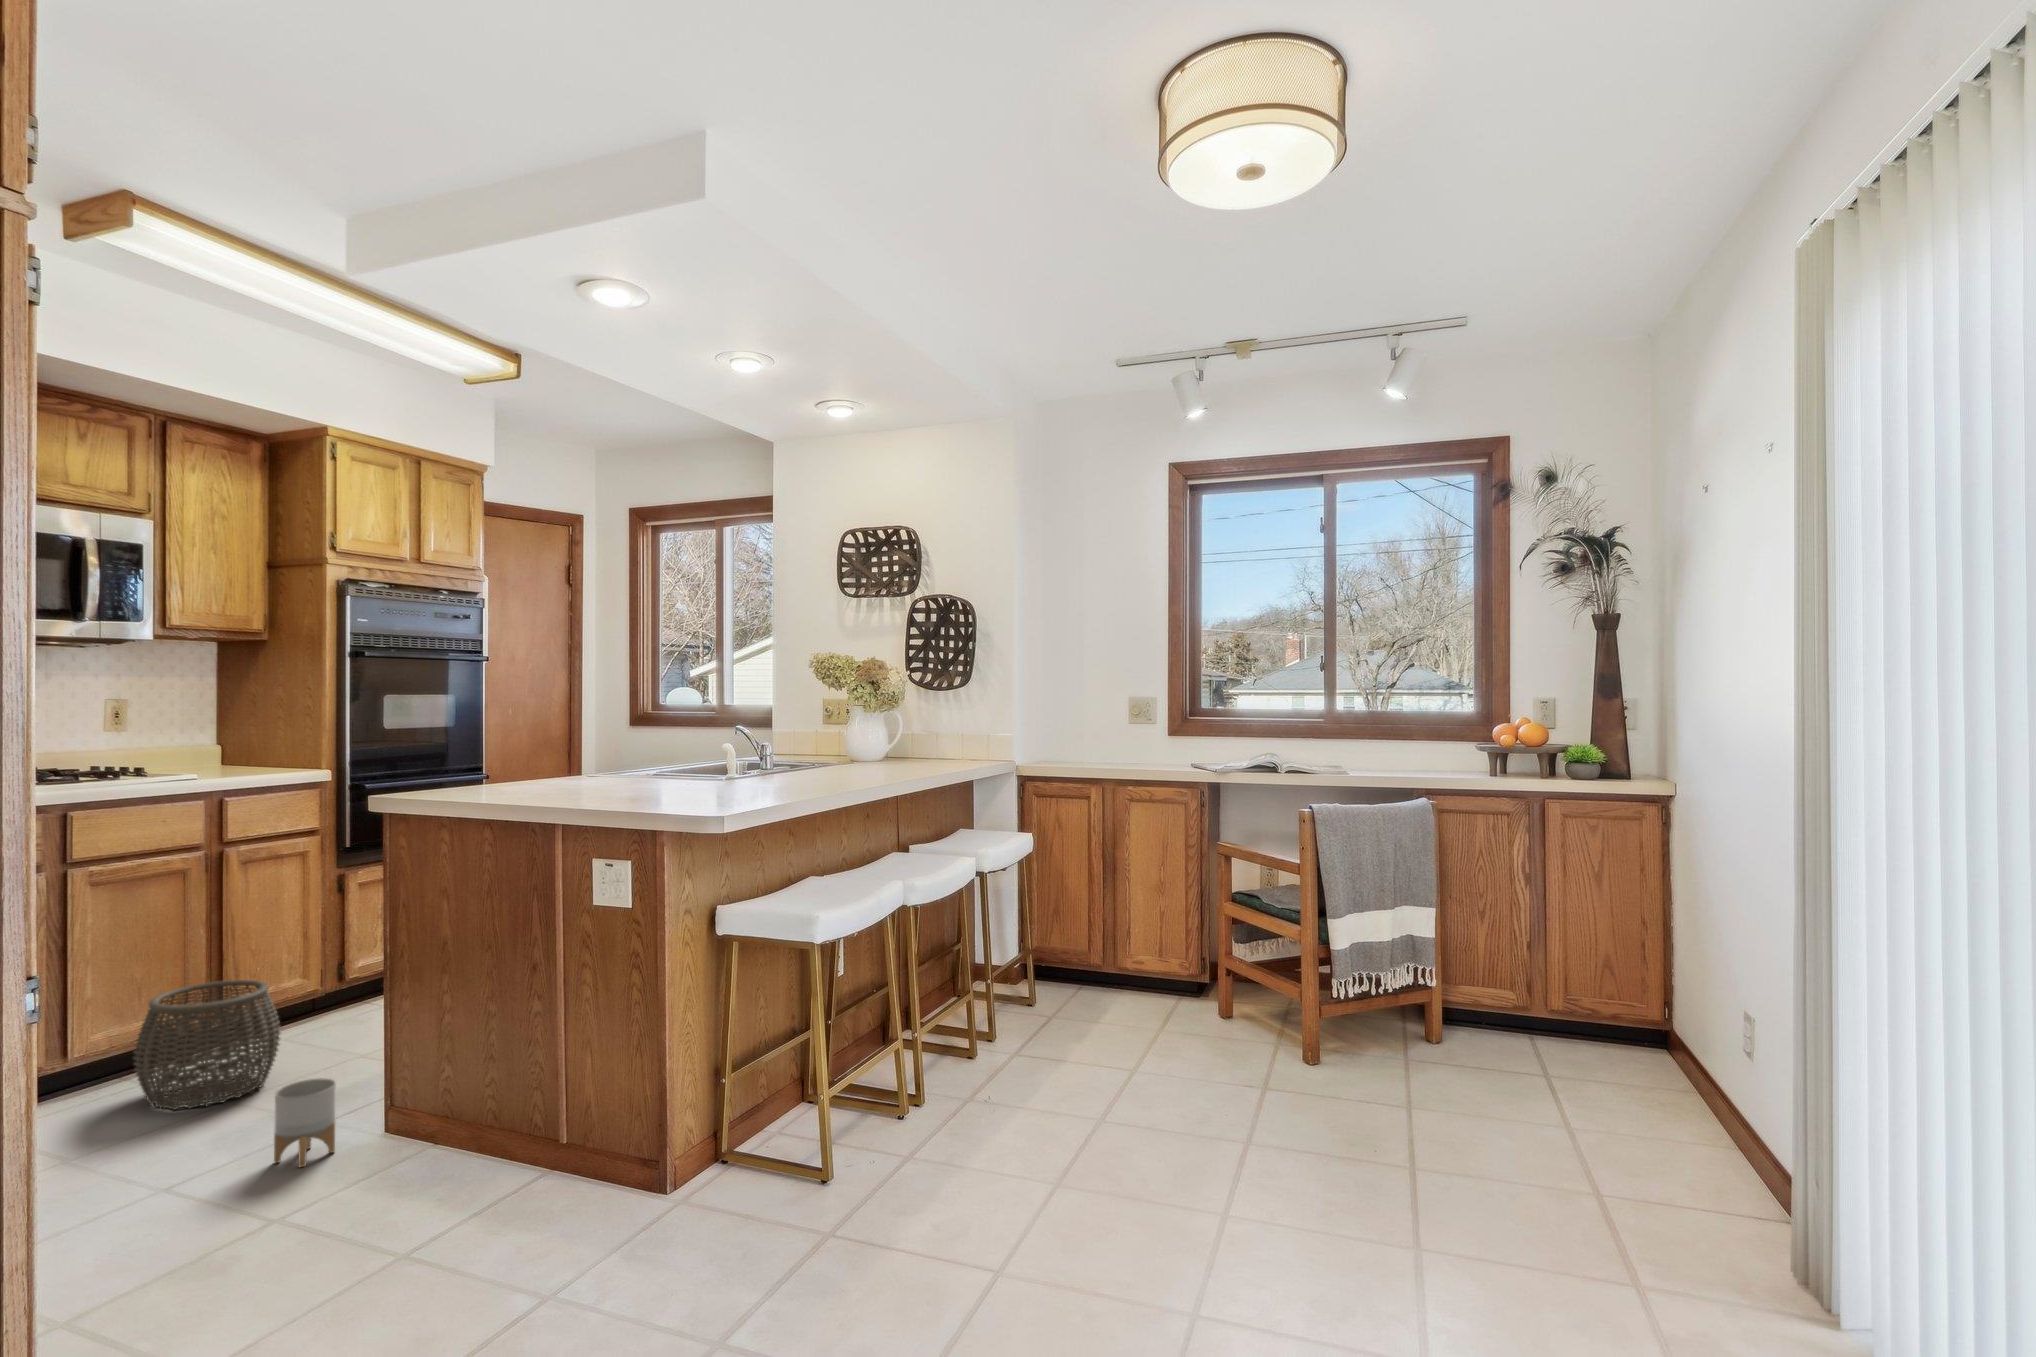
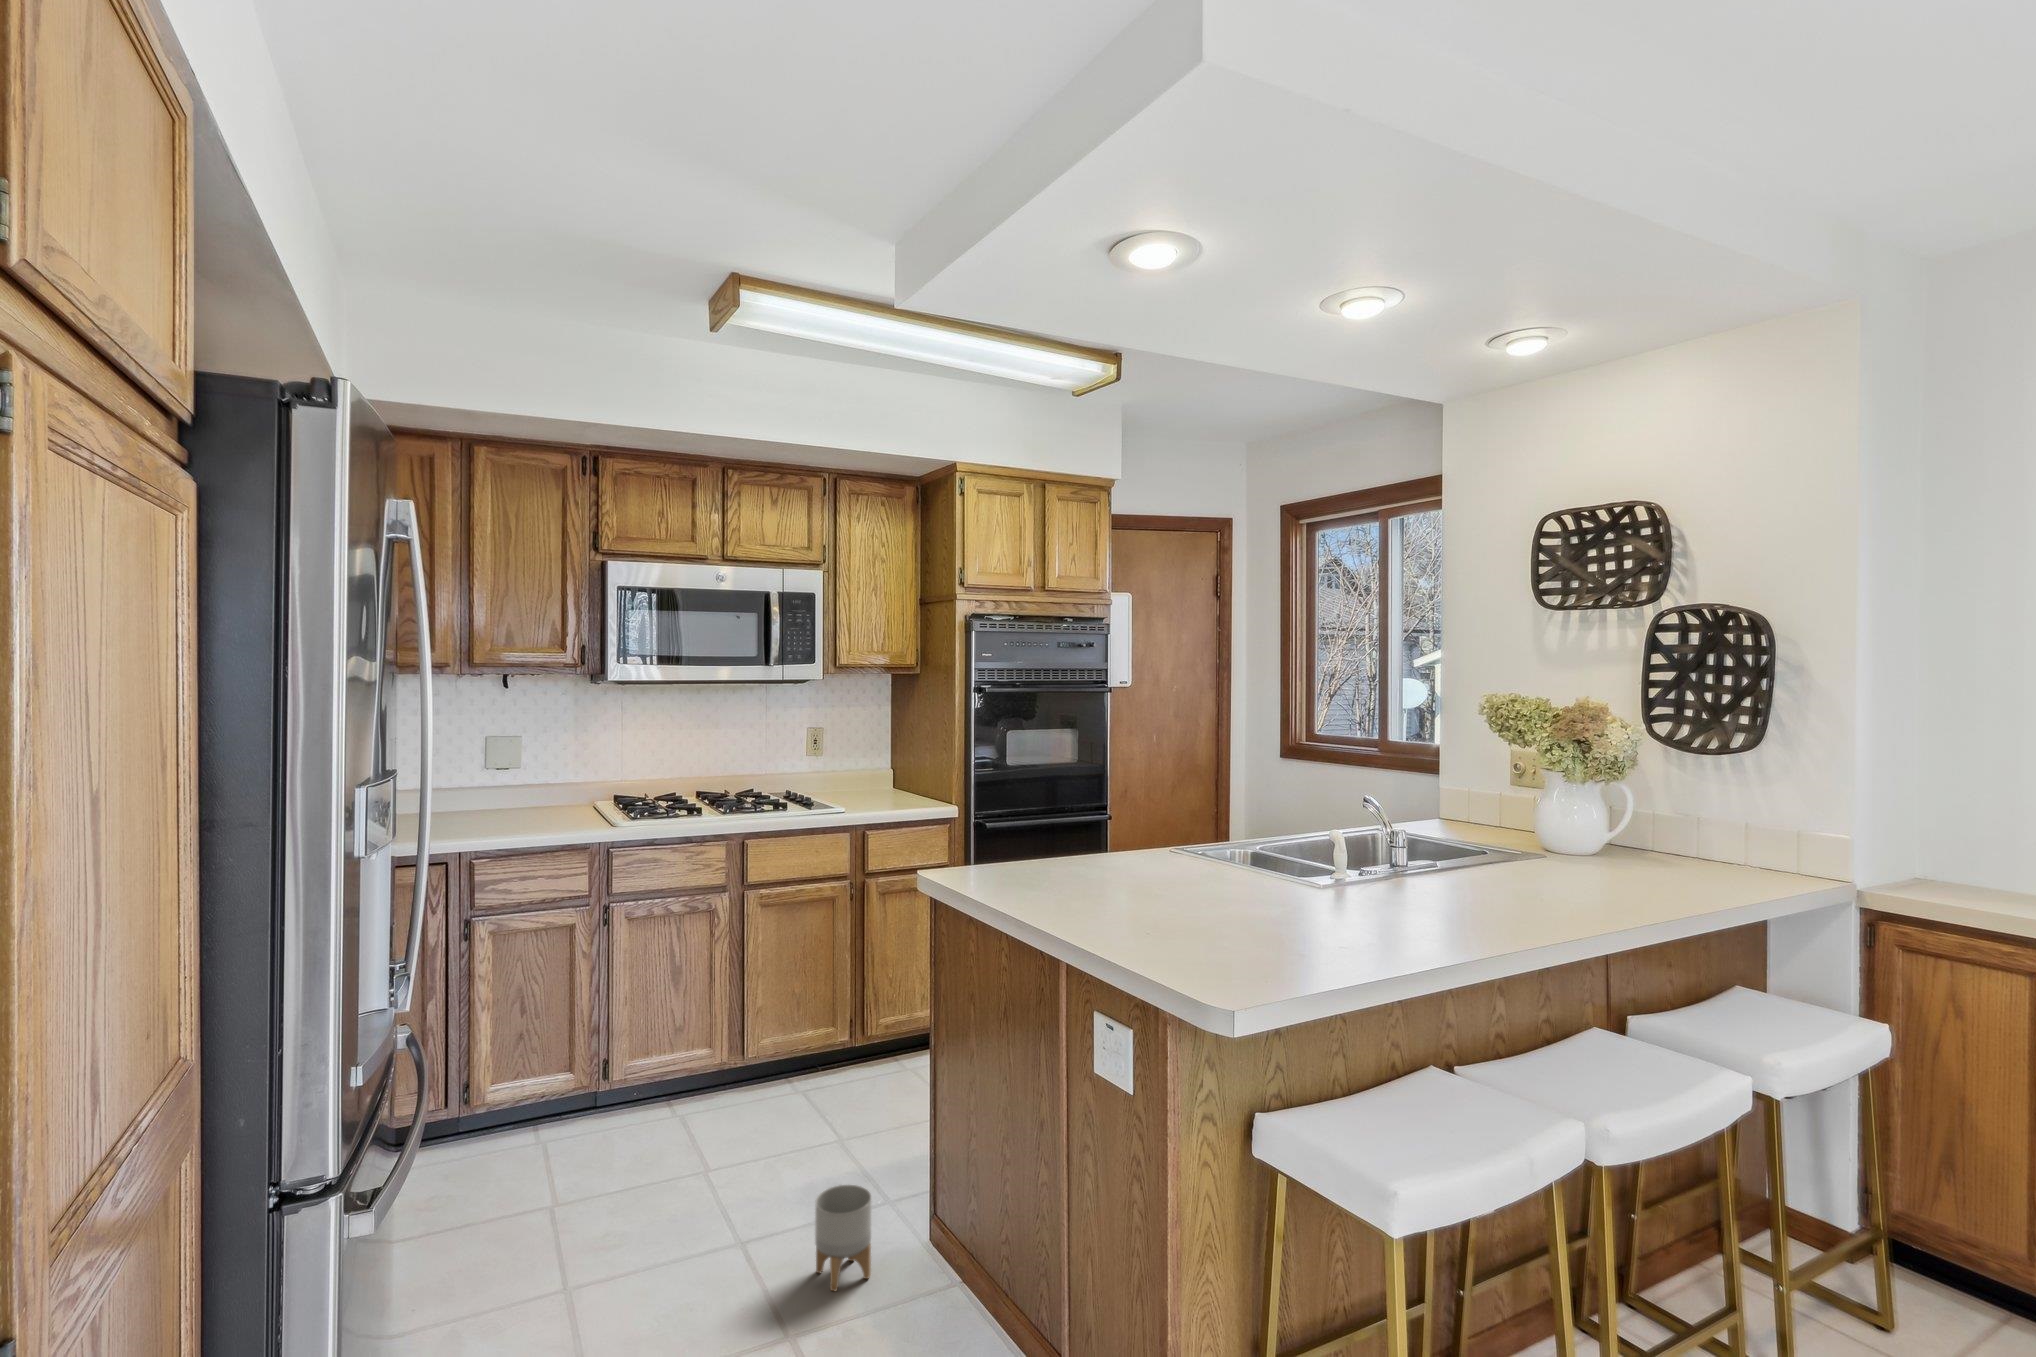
woven basket: present [134,980,281,1110] -> none [767,1021,884,1155]

